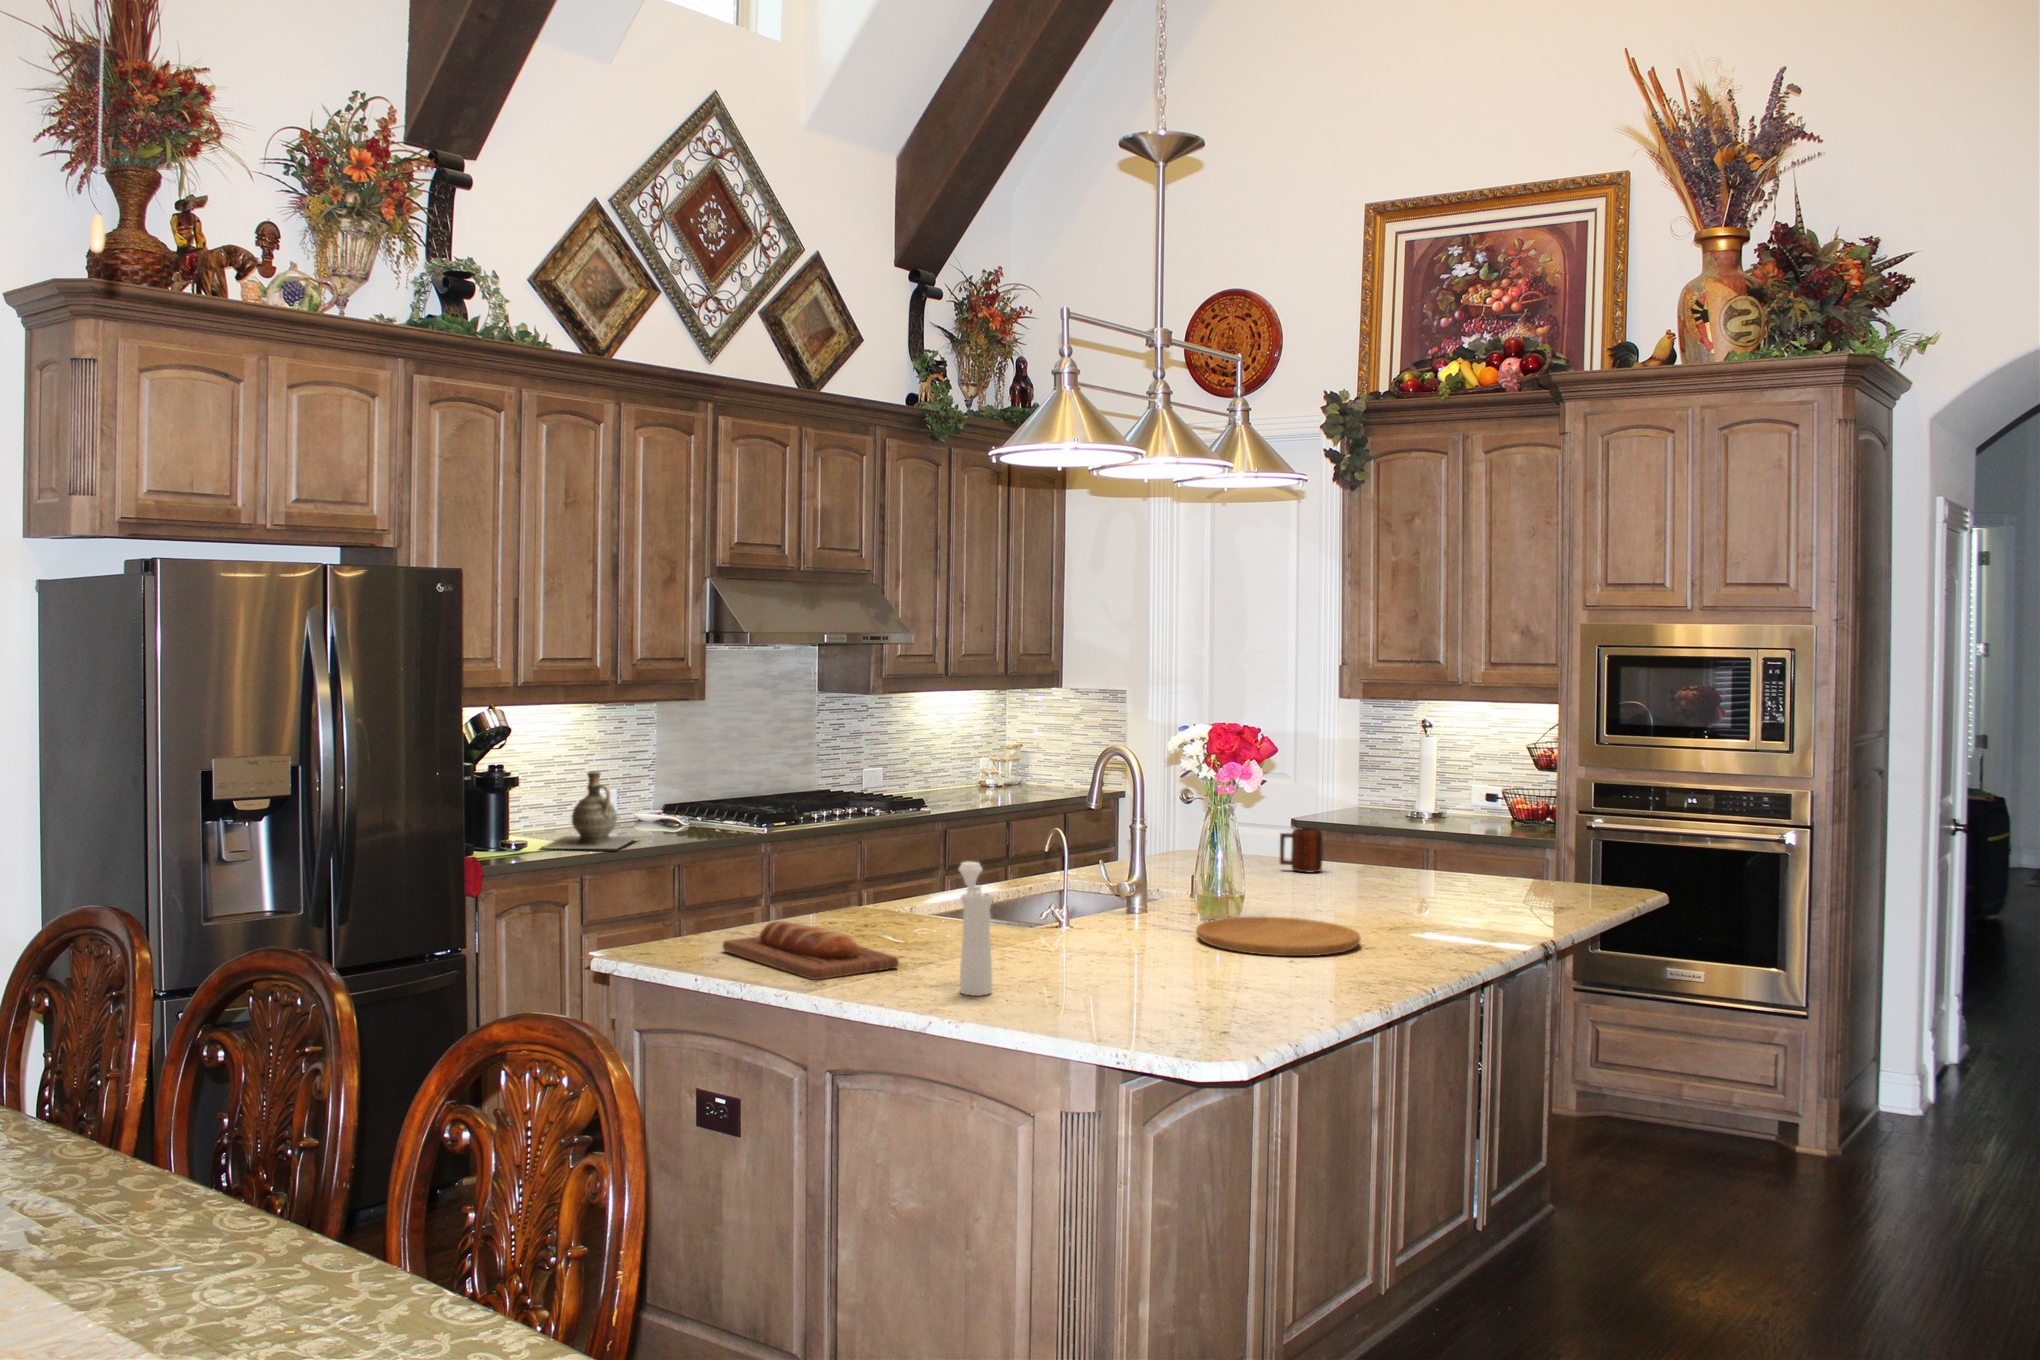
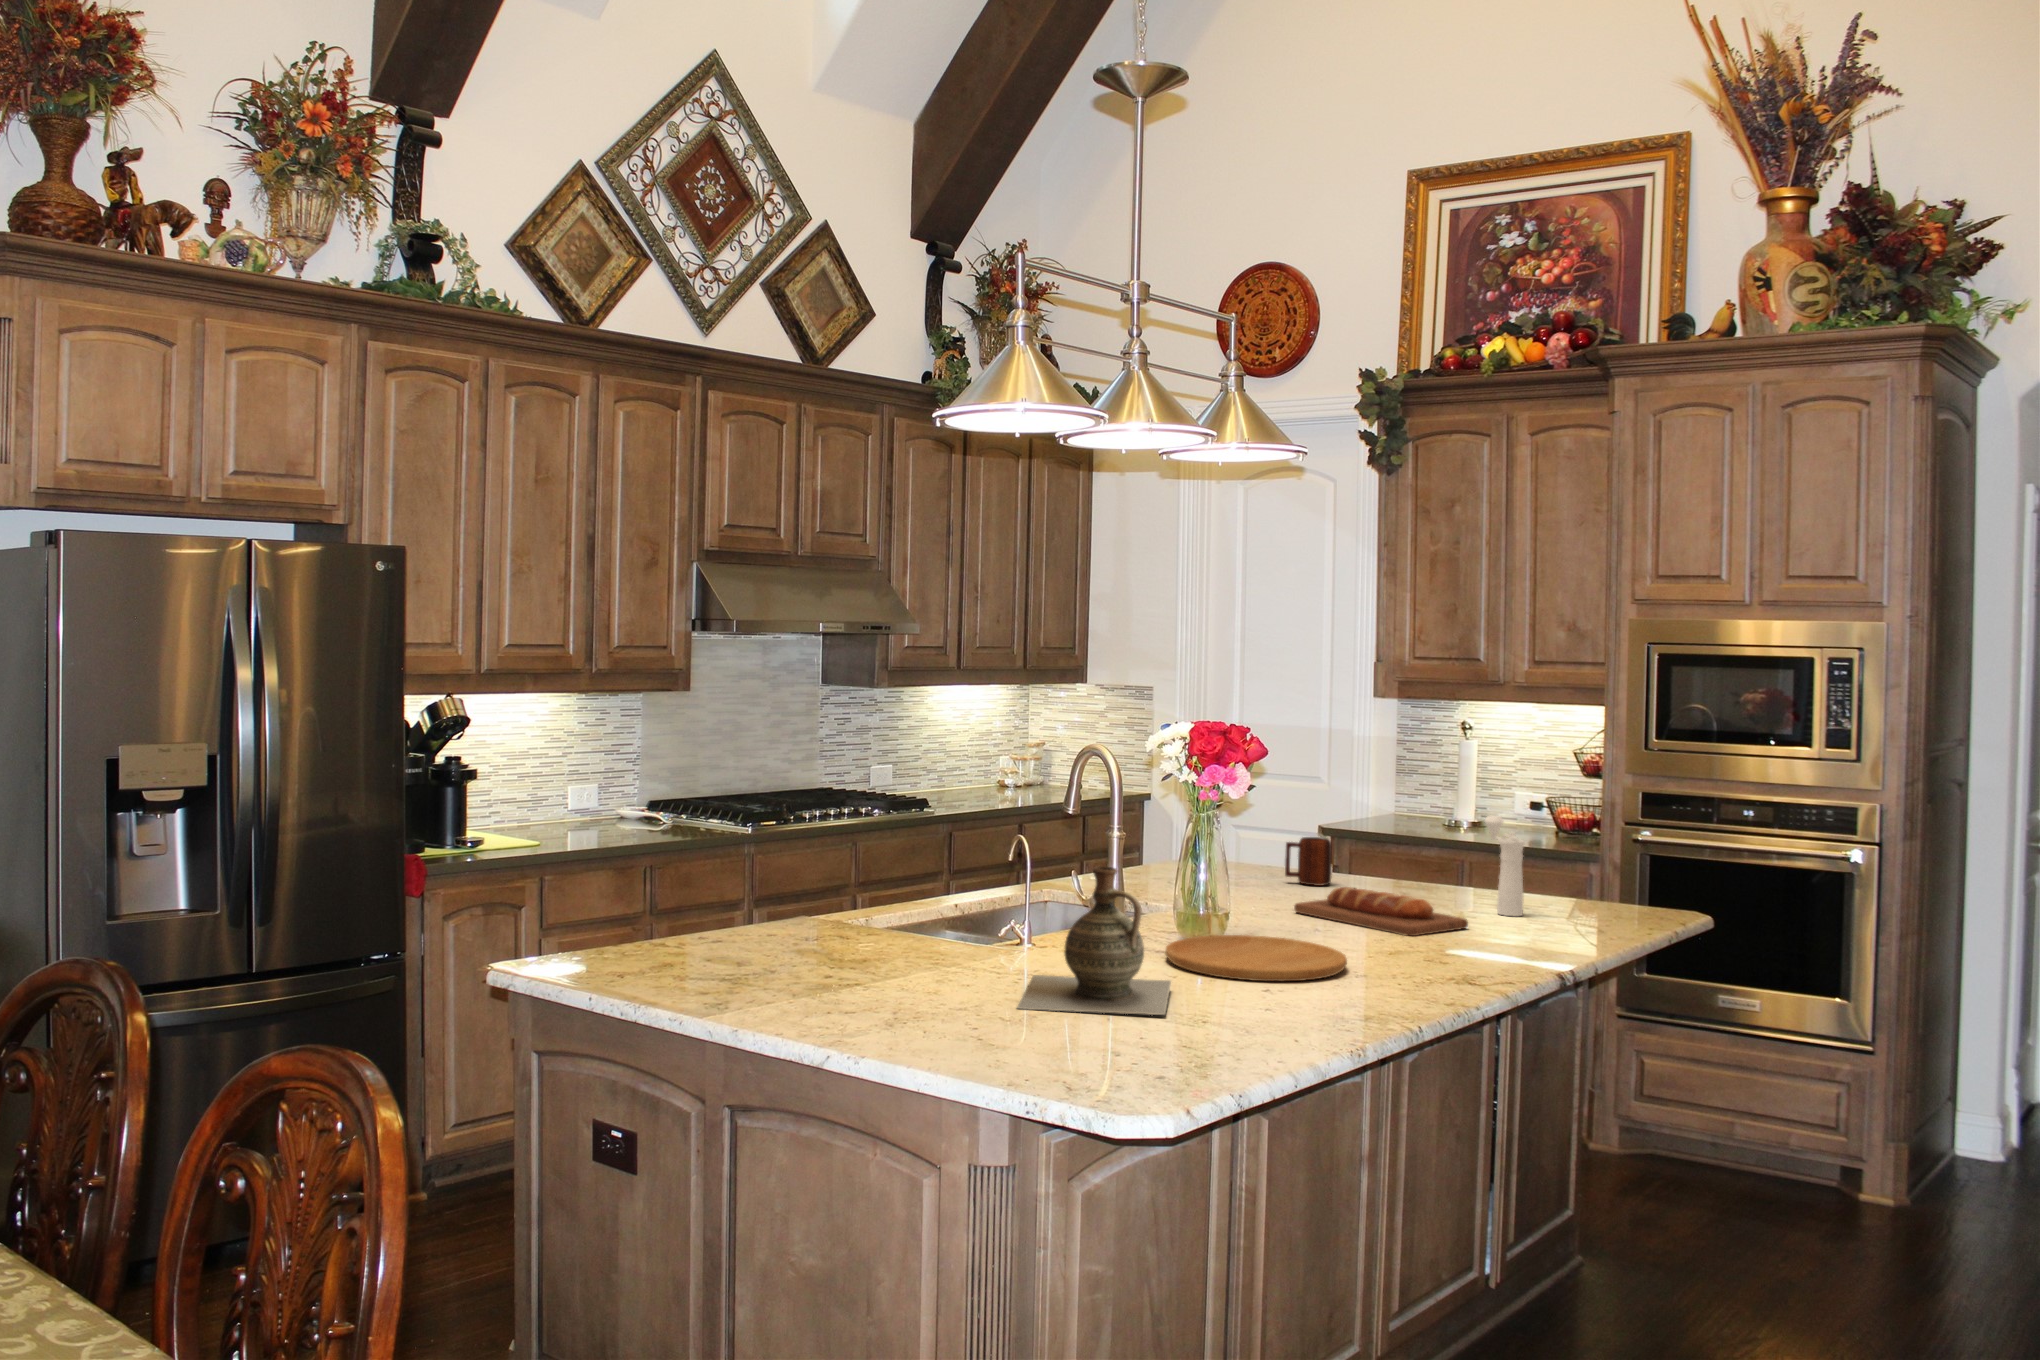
ceramic jug: present [542,772,636,849] -> present [1017,866,1171,1015]
pepper mill: present [959,862,993,996] -> present [1485,816,1525,916]
bread loaf: present [723,921,899,980] -> present [1294,887,1468,936]

